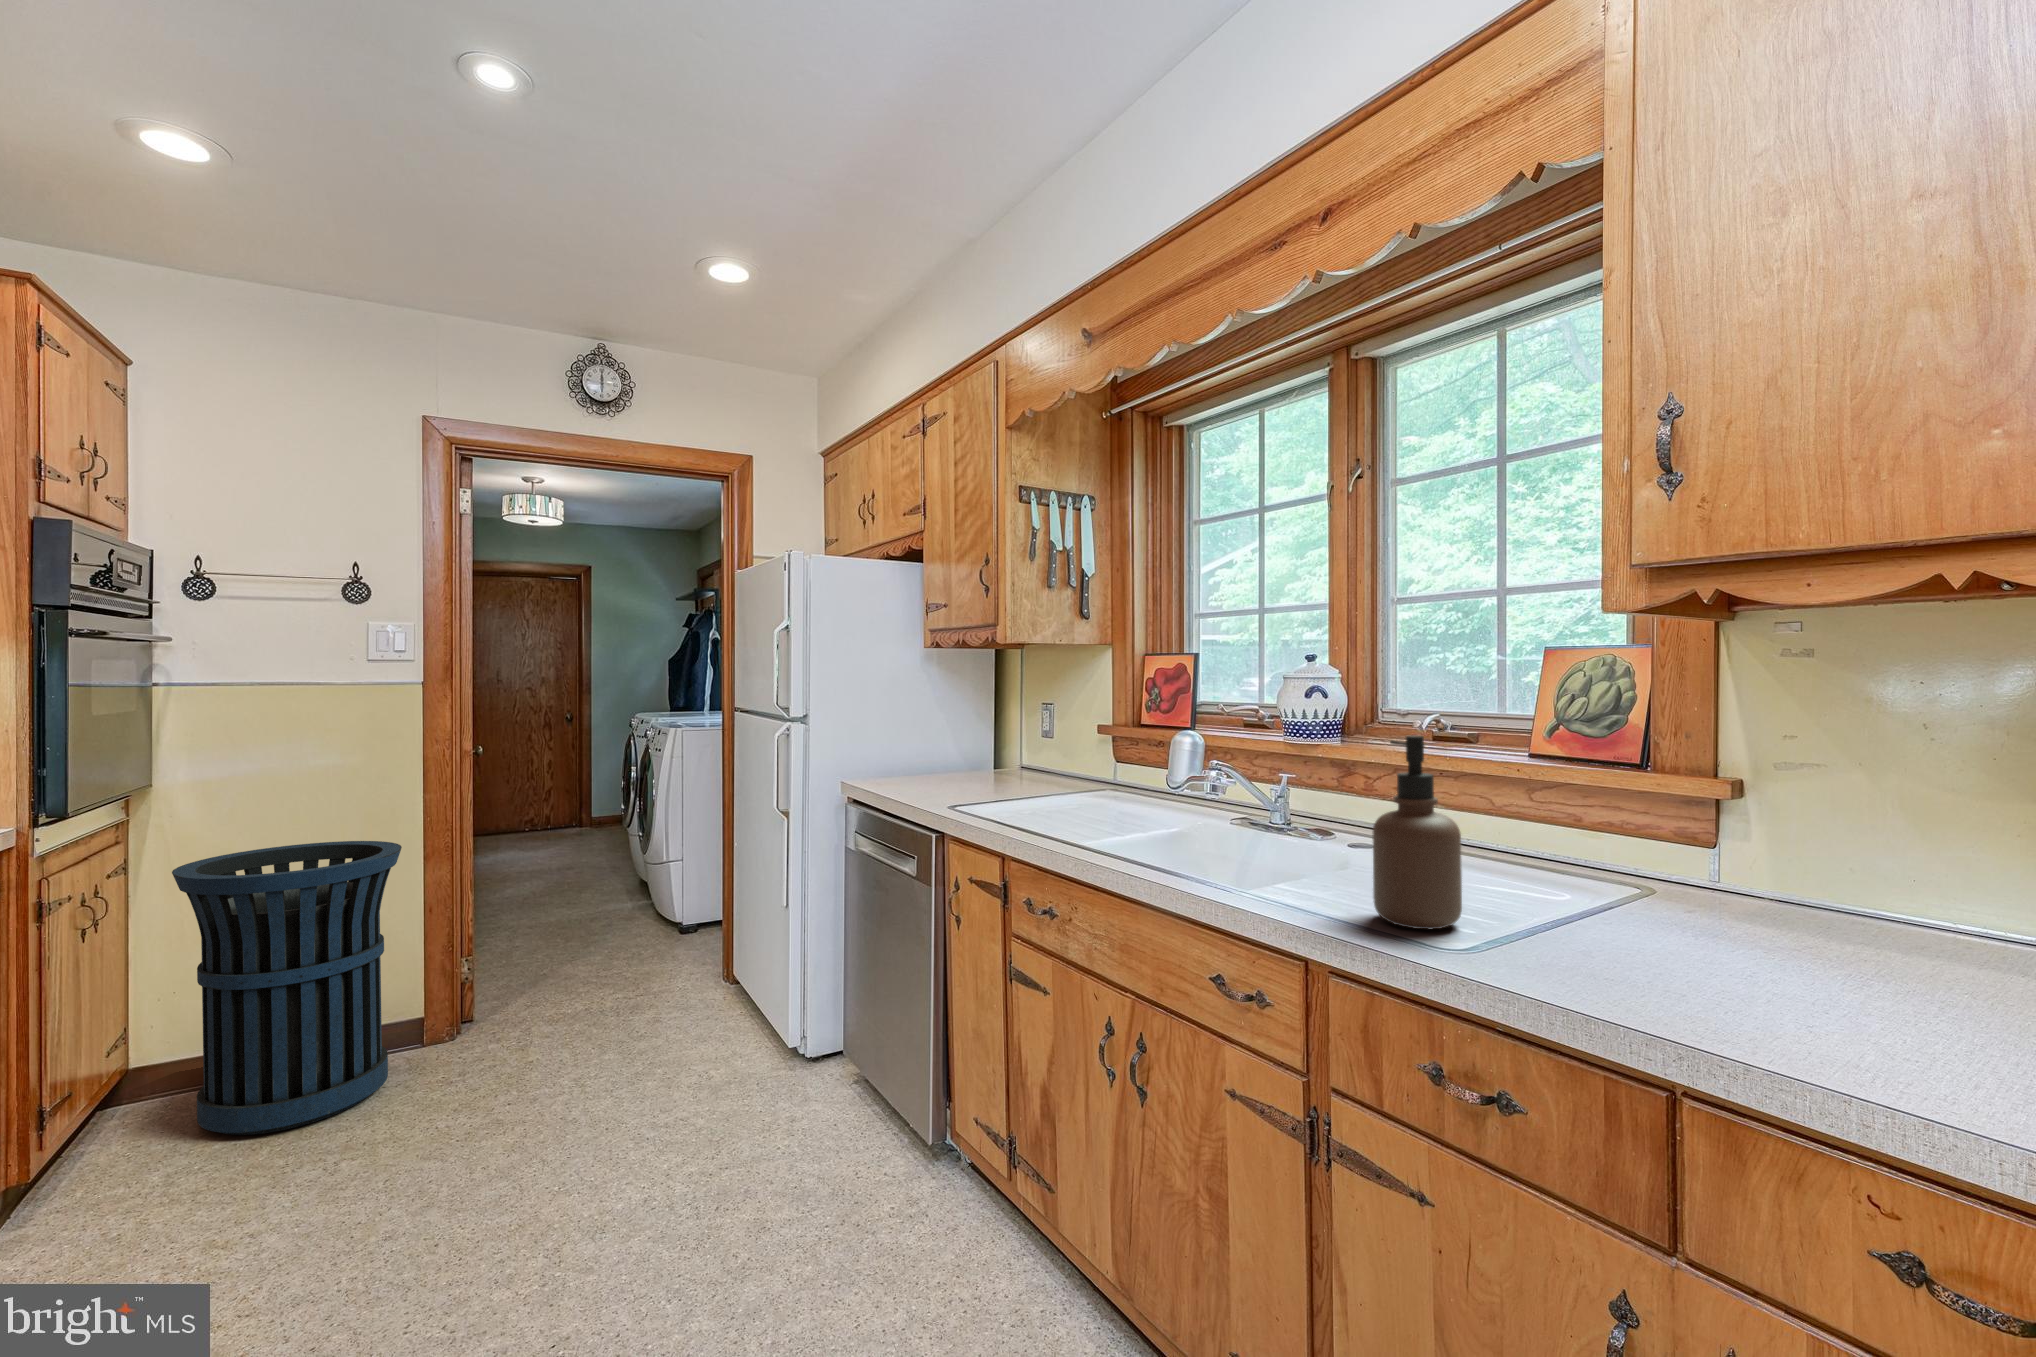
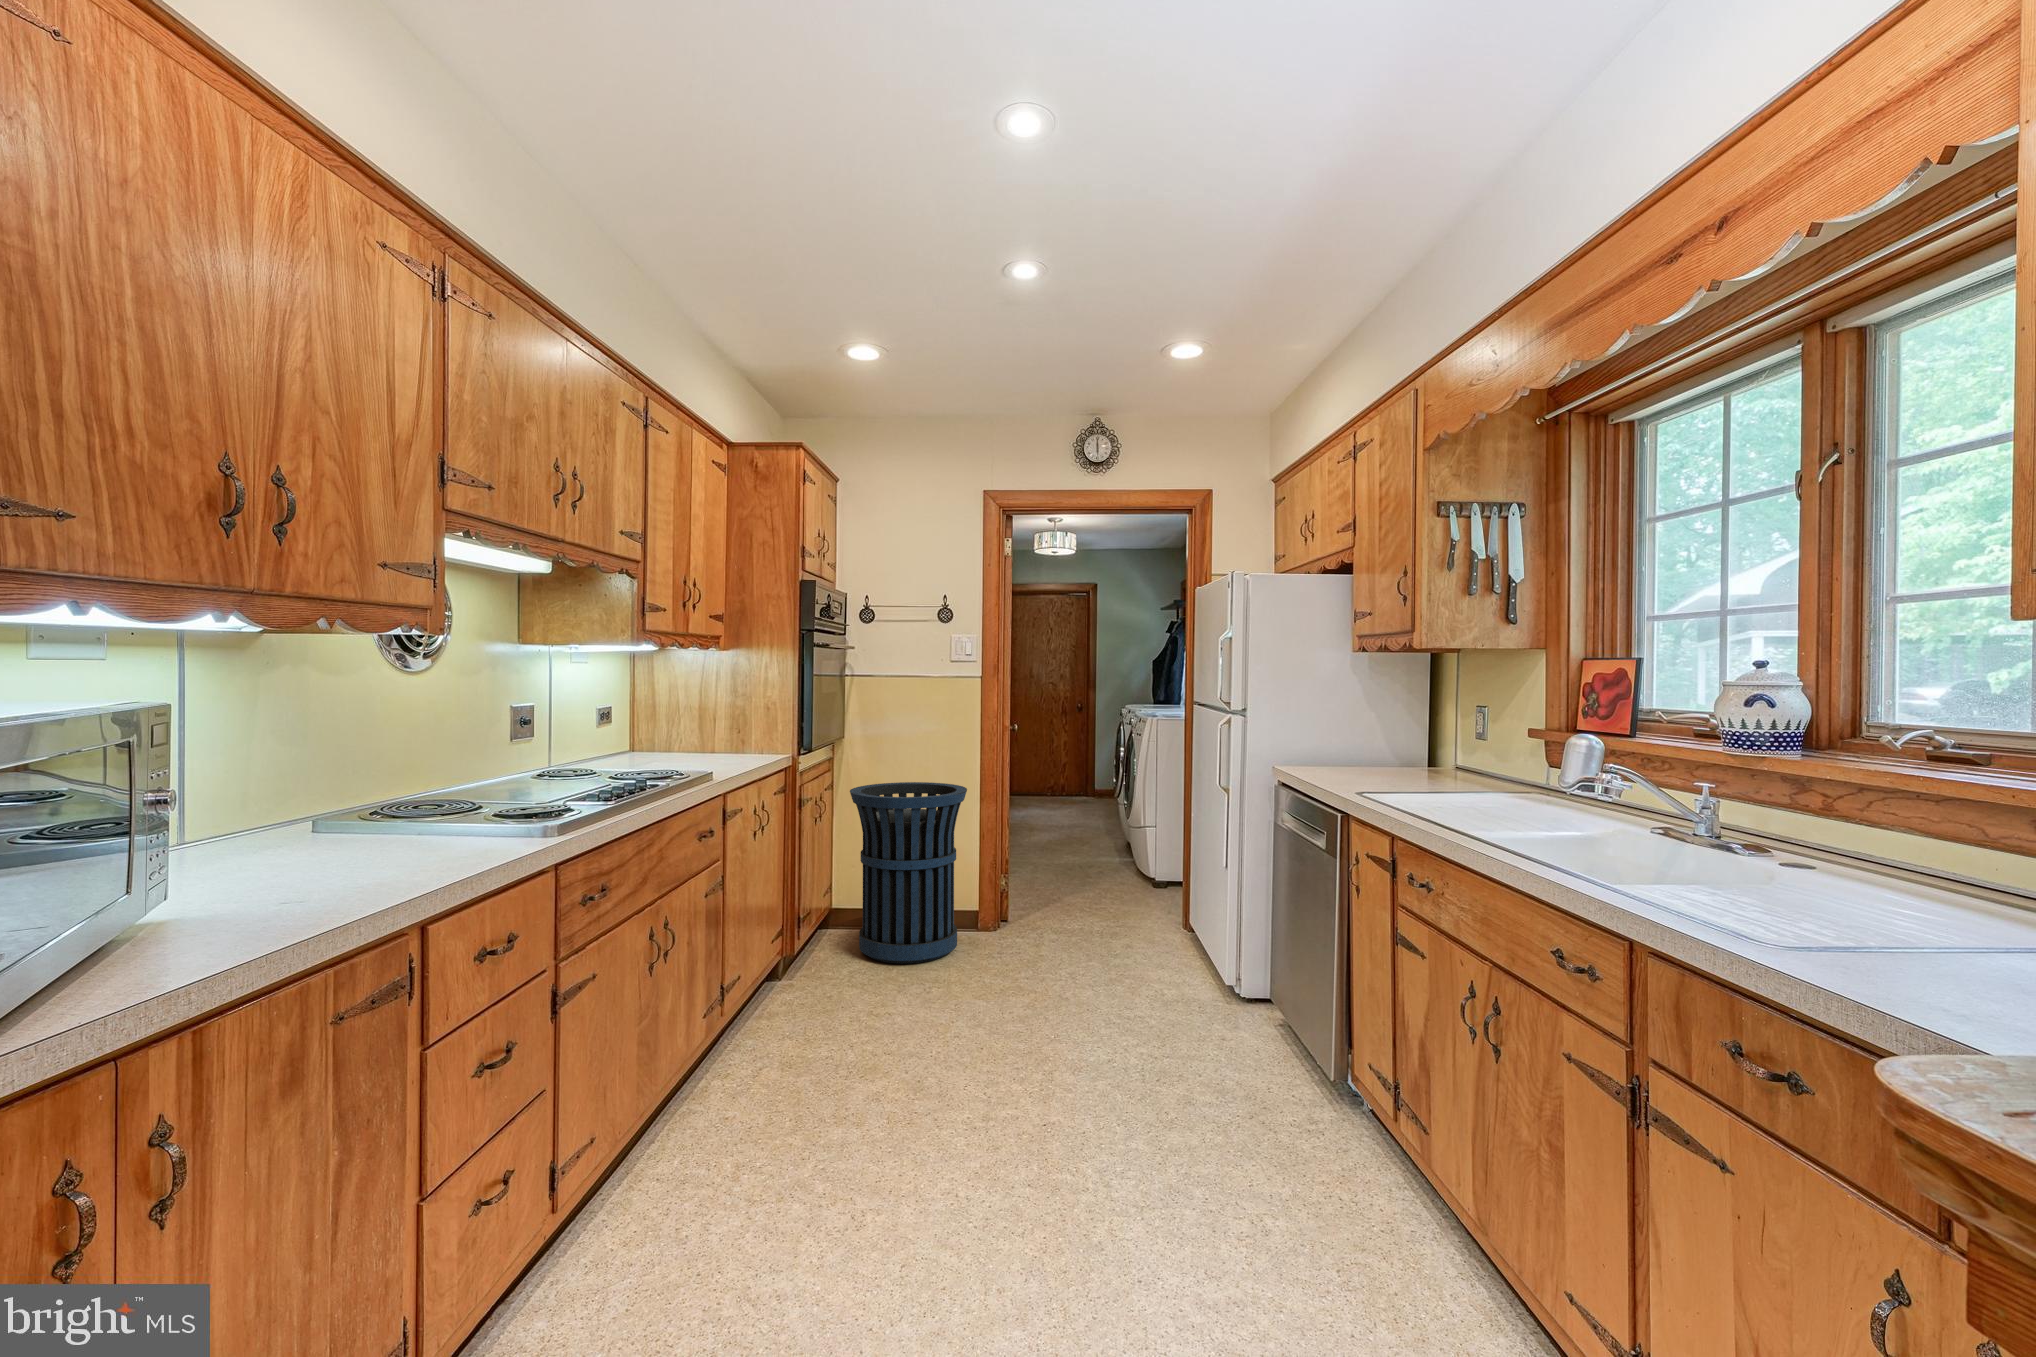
soap dispenser: present [1373,735,1462,929] -> none [1710,739,1815,928]

